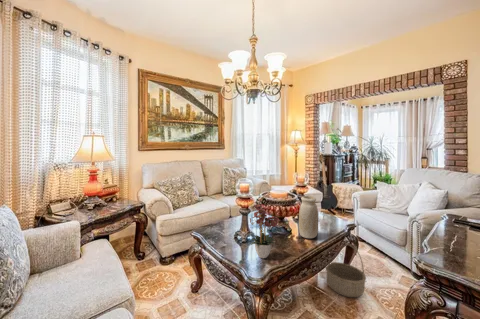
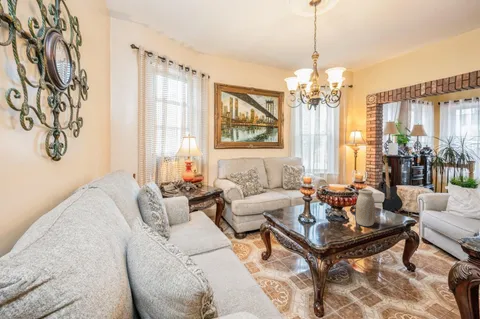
flower arrangement: present [250,205,280,258] -> none [310,189,340,235]
basket: present [326,242,366,297] -> none [382,233,425,286]

